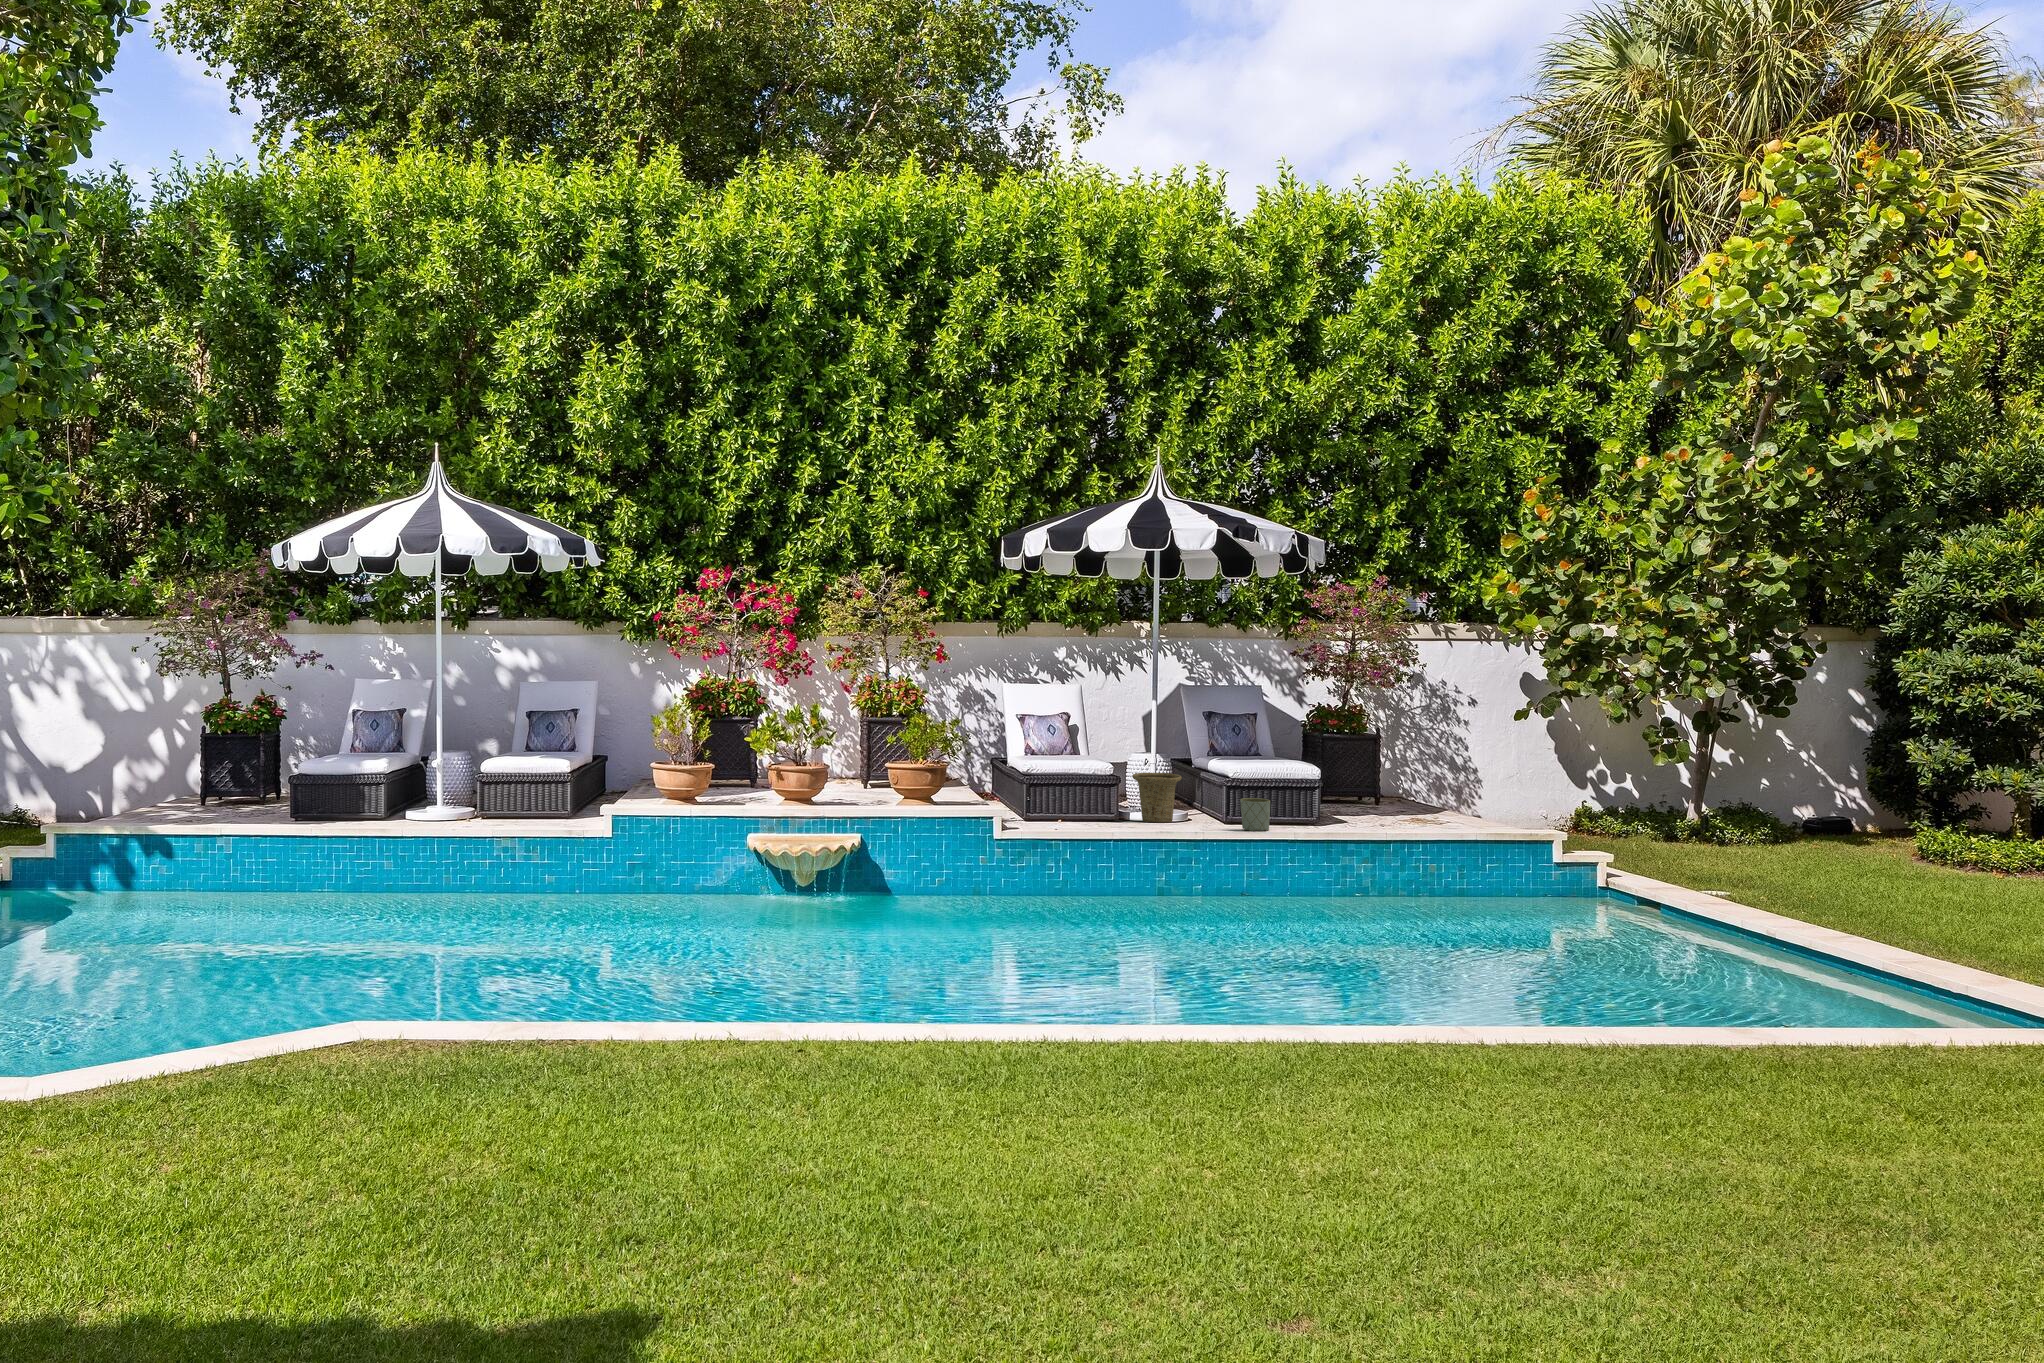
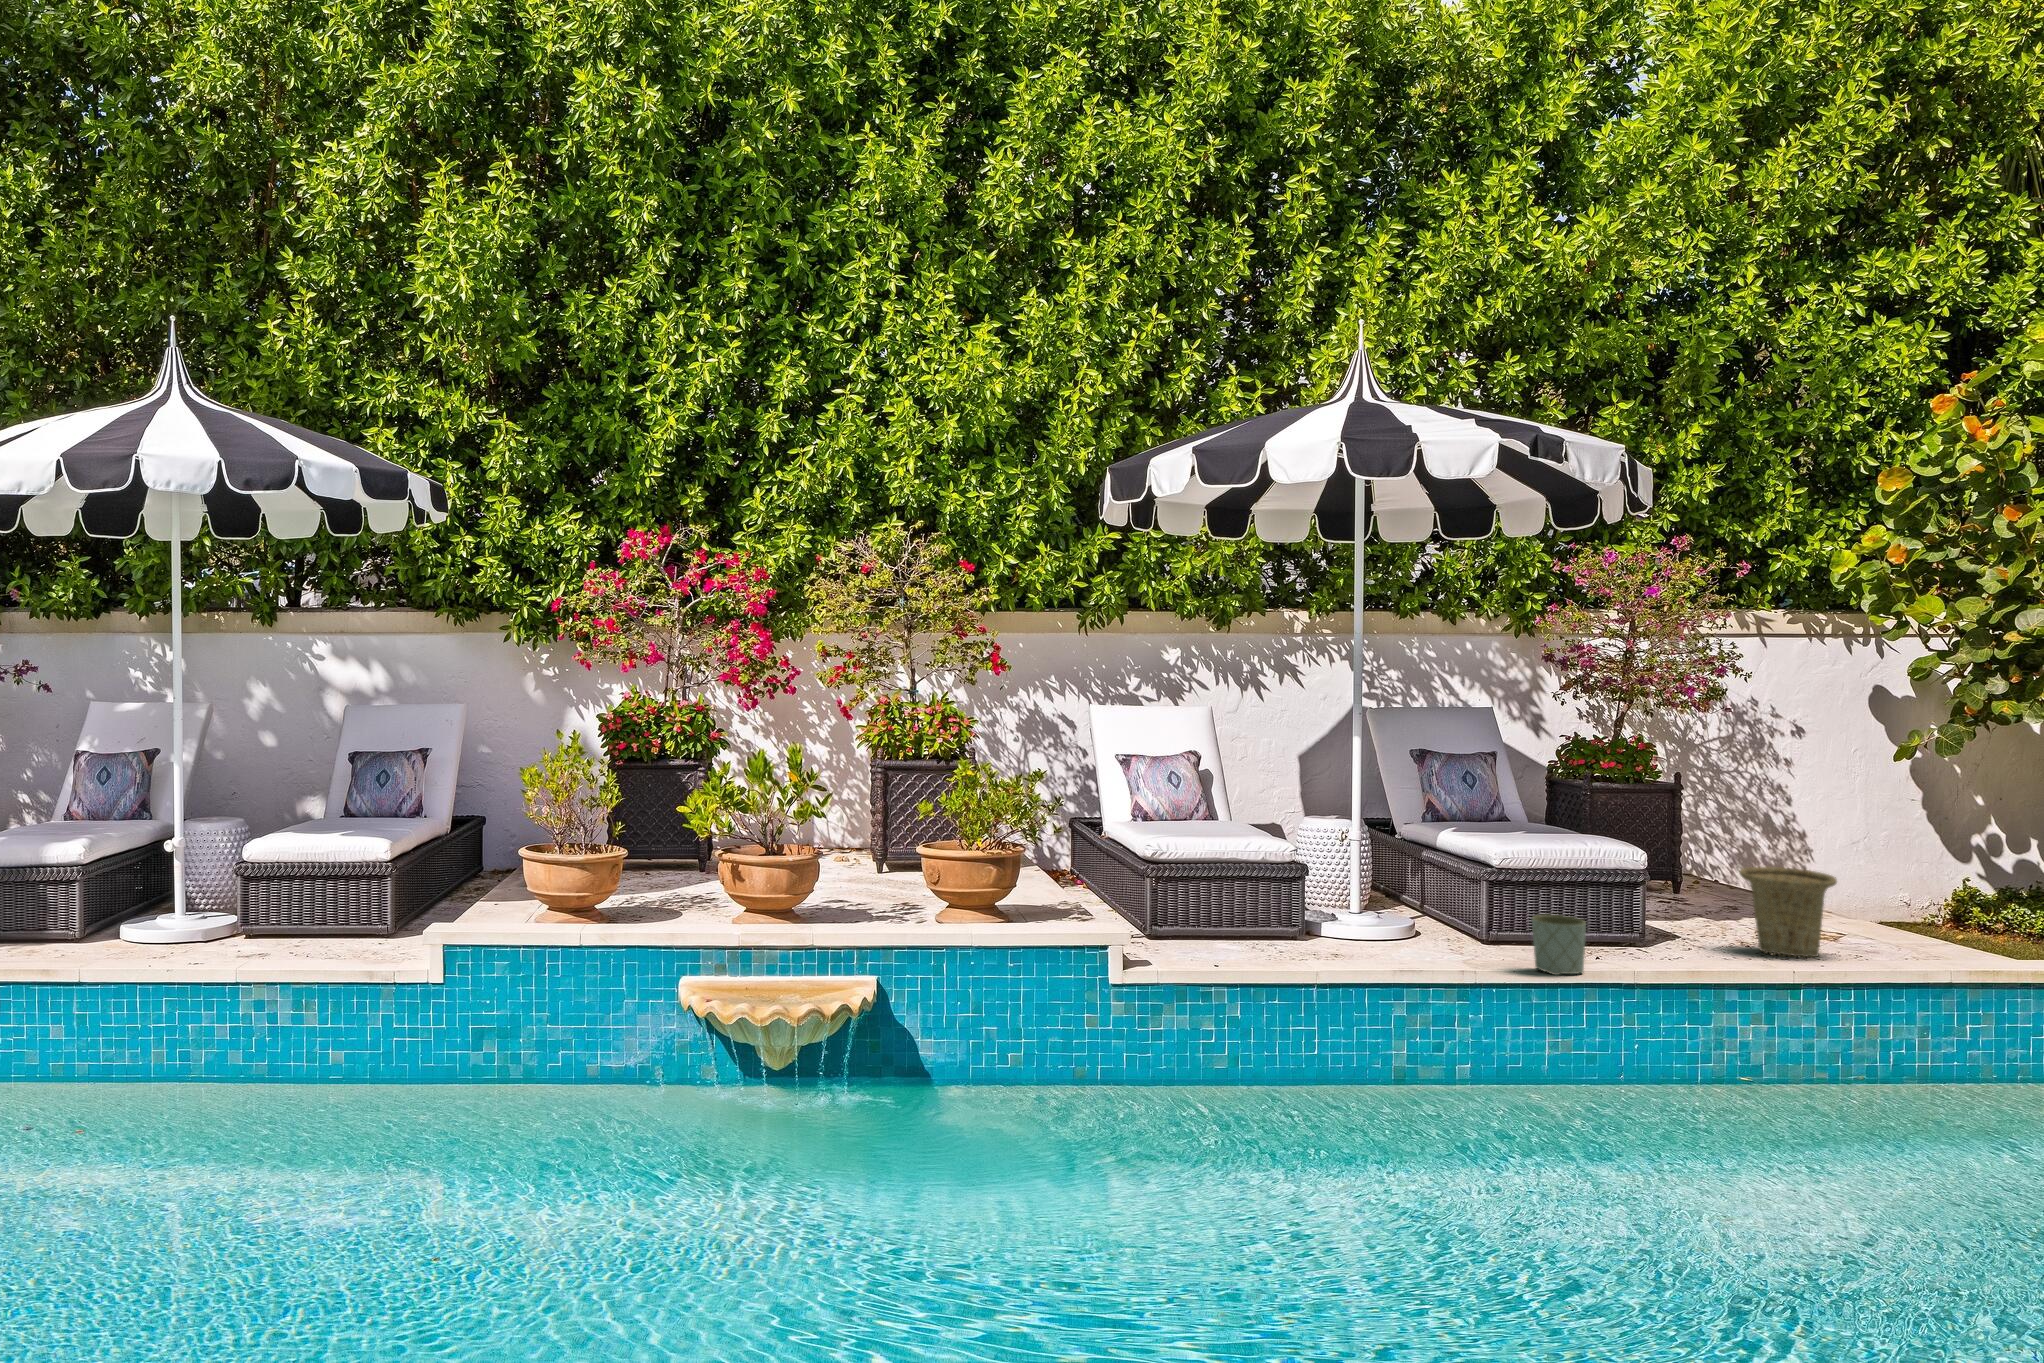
basket: present [1132,773,1182,823] -> present [1739,867,1837,958]

